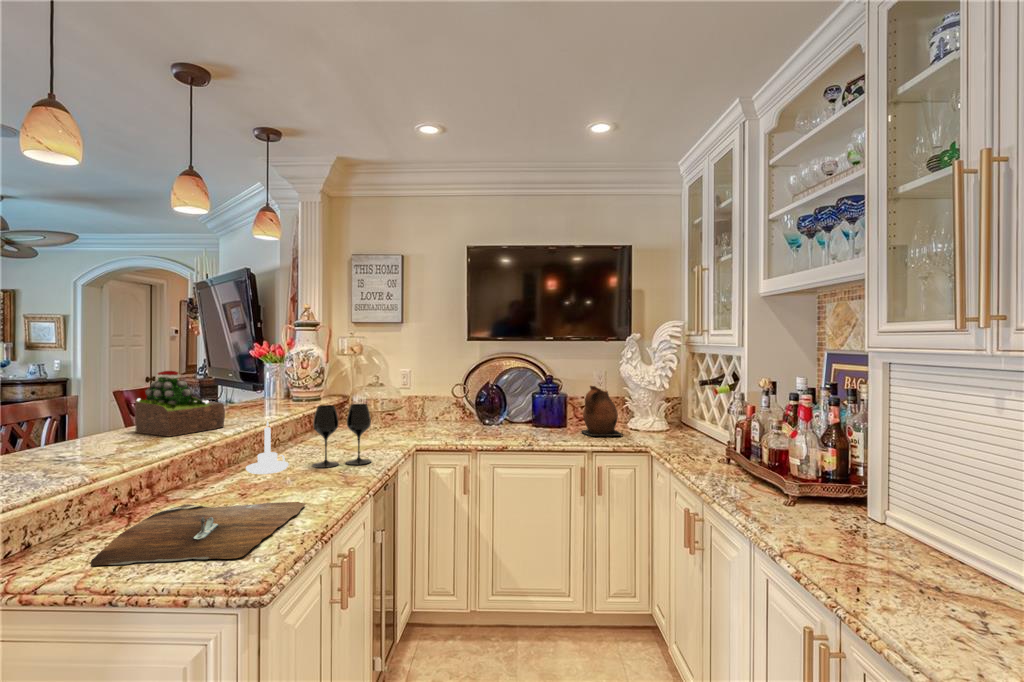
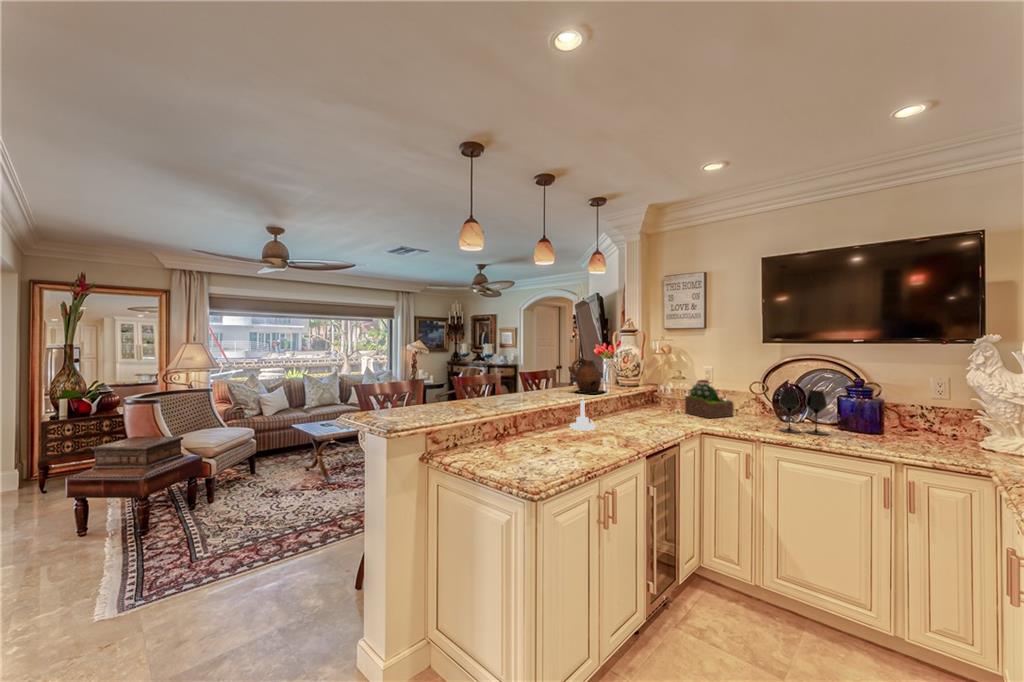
succulent plant: present [135,371,225,437] -> present [685,380,734,418]
ceramic pitcher: present [581,386,623,436] -> present [572,356,605,394]
wine glass: present [313,404,371,468] -> present [779,389,827,435]
cutting board: present [91,502,305,566] -> none [473,439,590,473]

